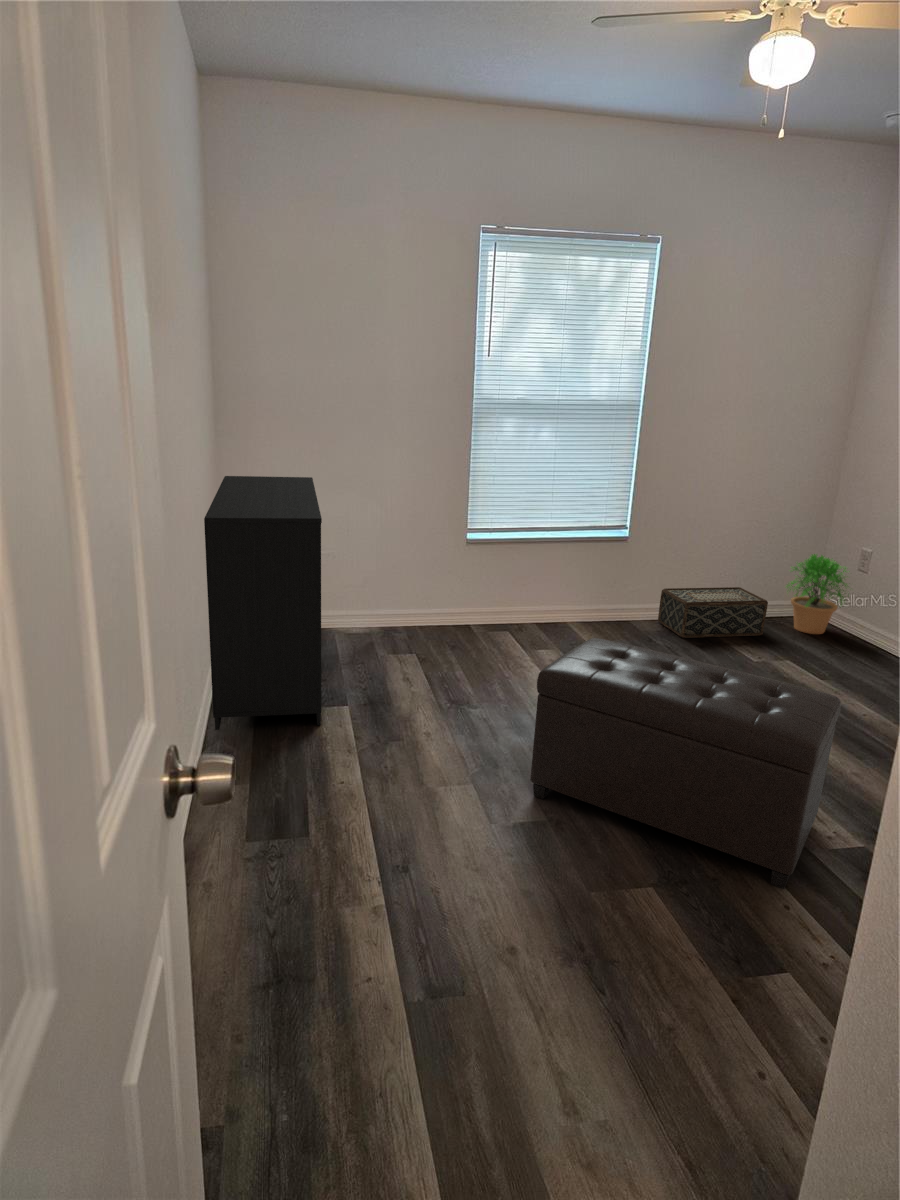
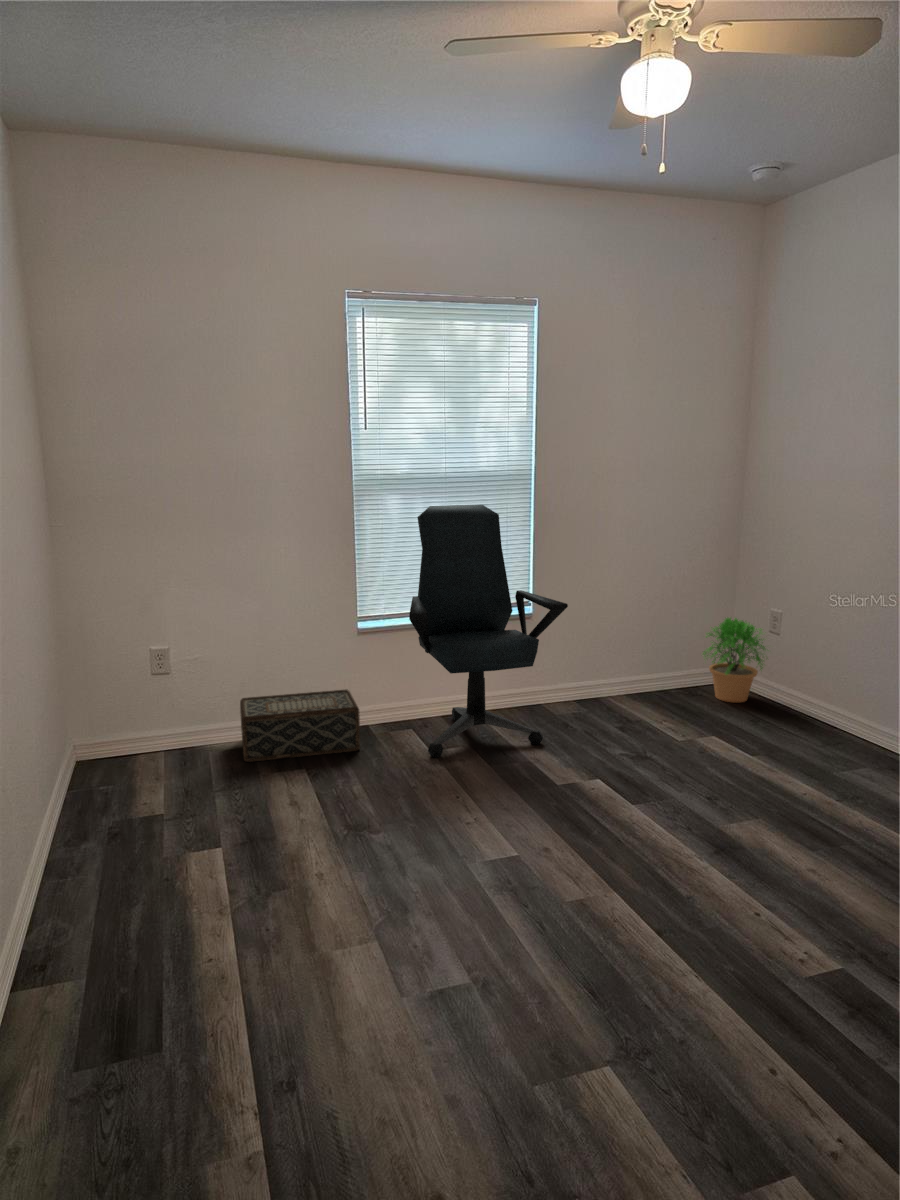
office chair: none [516,432,660,656] -> present [409,505,568,758]
dresser: present [204,476,322,730] -> none [13,572,184,900]
woven basket: present [658,587,768,638] -> present [240,690,360,762]
ottoman: present [530,638,841,889] -> none [444,740,799,1043]

